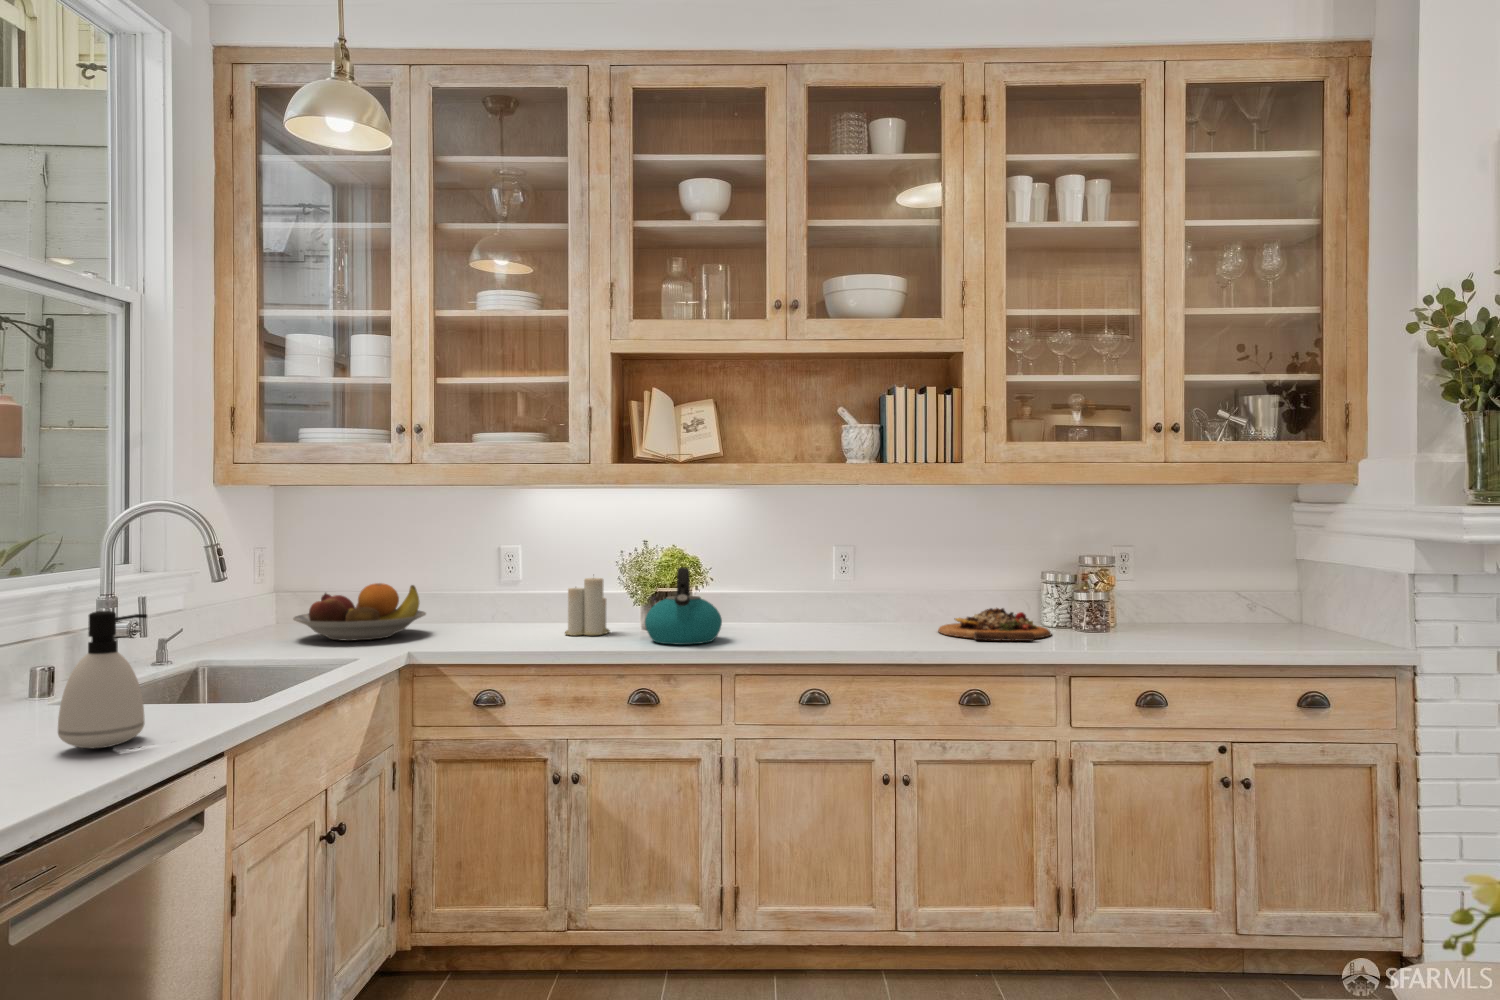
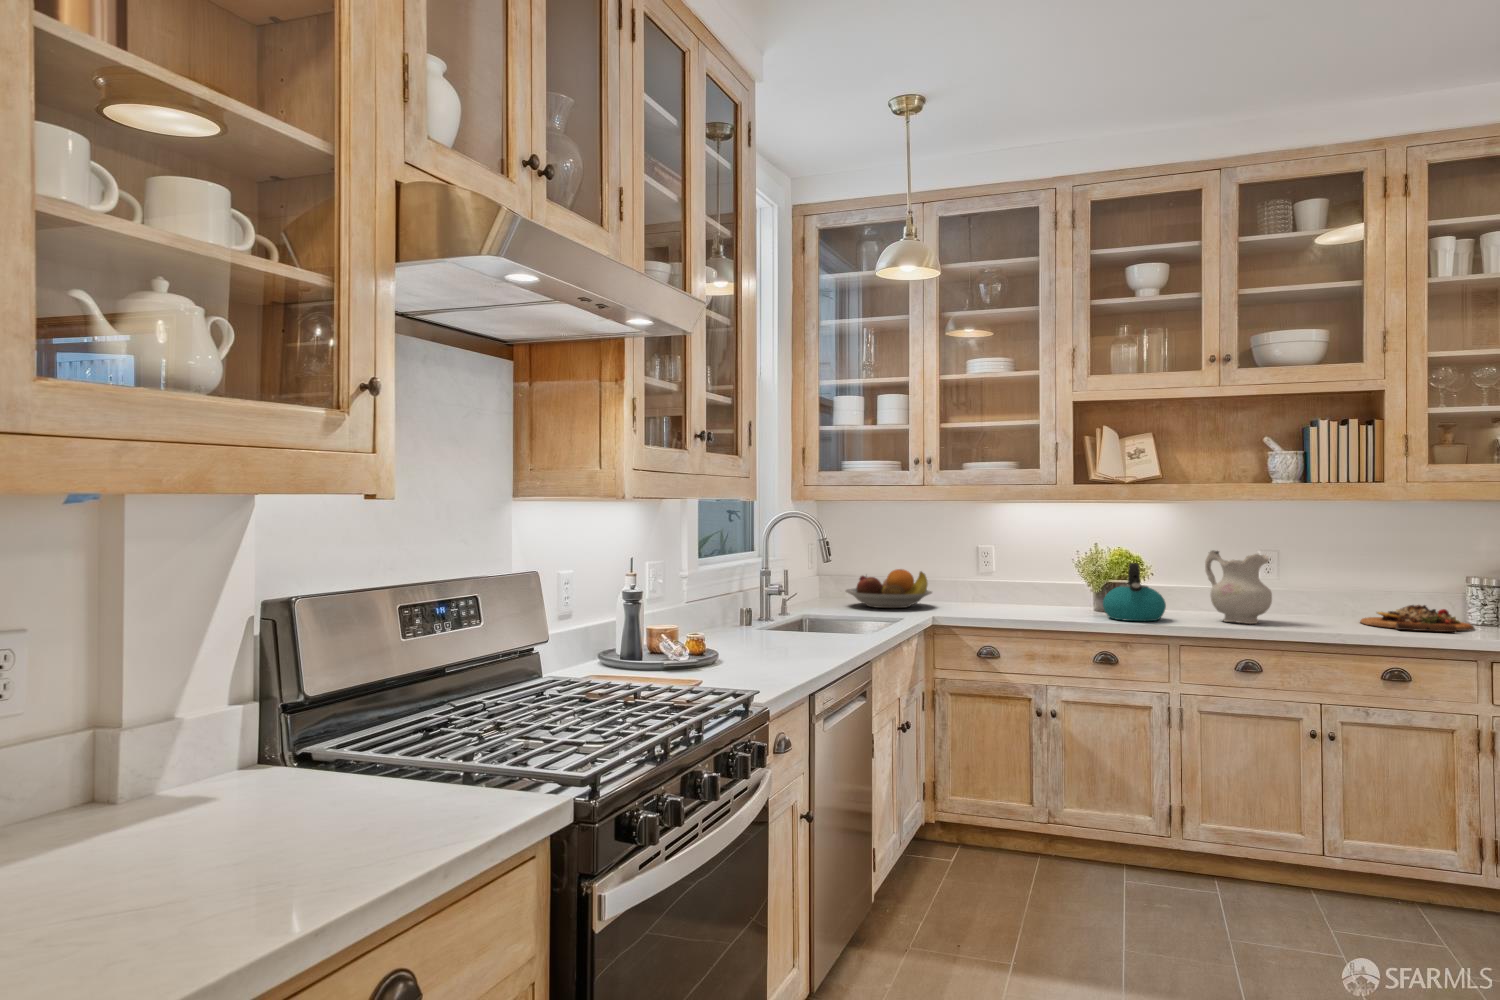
ceramic pitcher: none [770,548,844,641] -> present [1205,550,1272,624]
candle: present [565,578,610,635] -> none [1036,565,1071,612]
soap dispenser: present [58,611,147,748] -> none [788,575,829,653]

